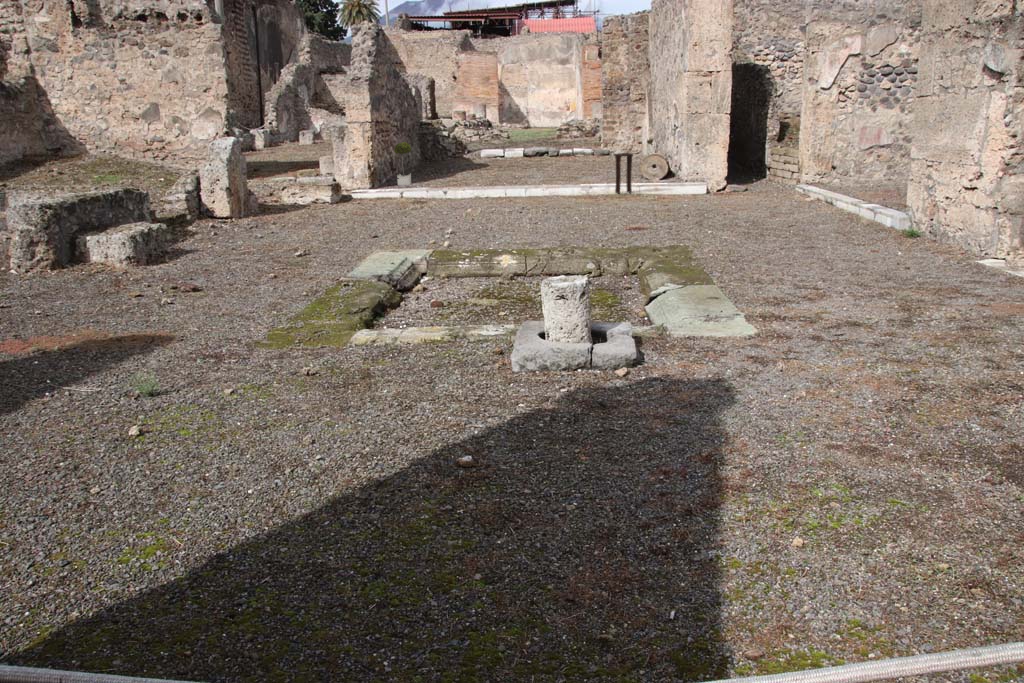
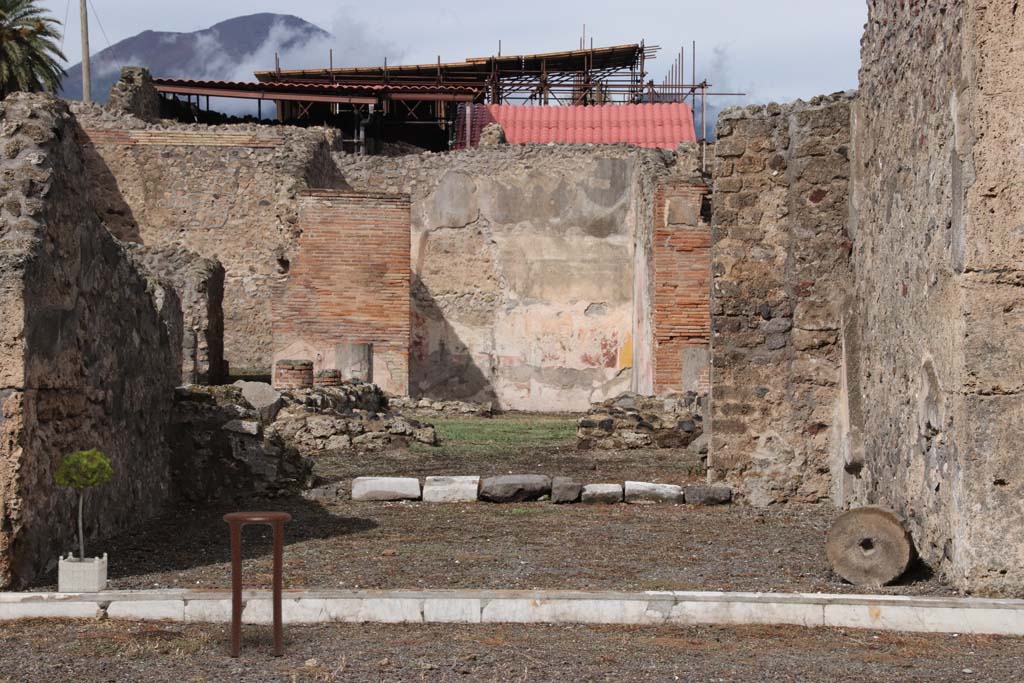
stool: present [615,153,633,194] -> present [223,512,291,657]

